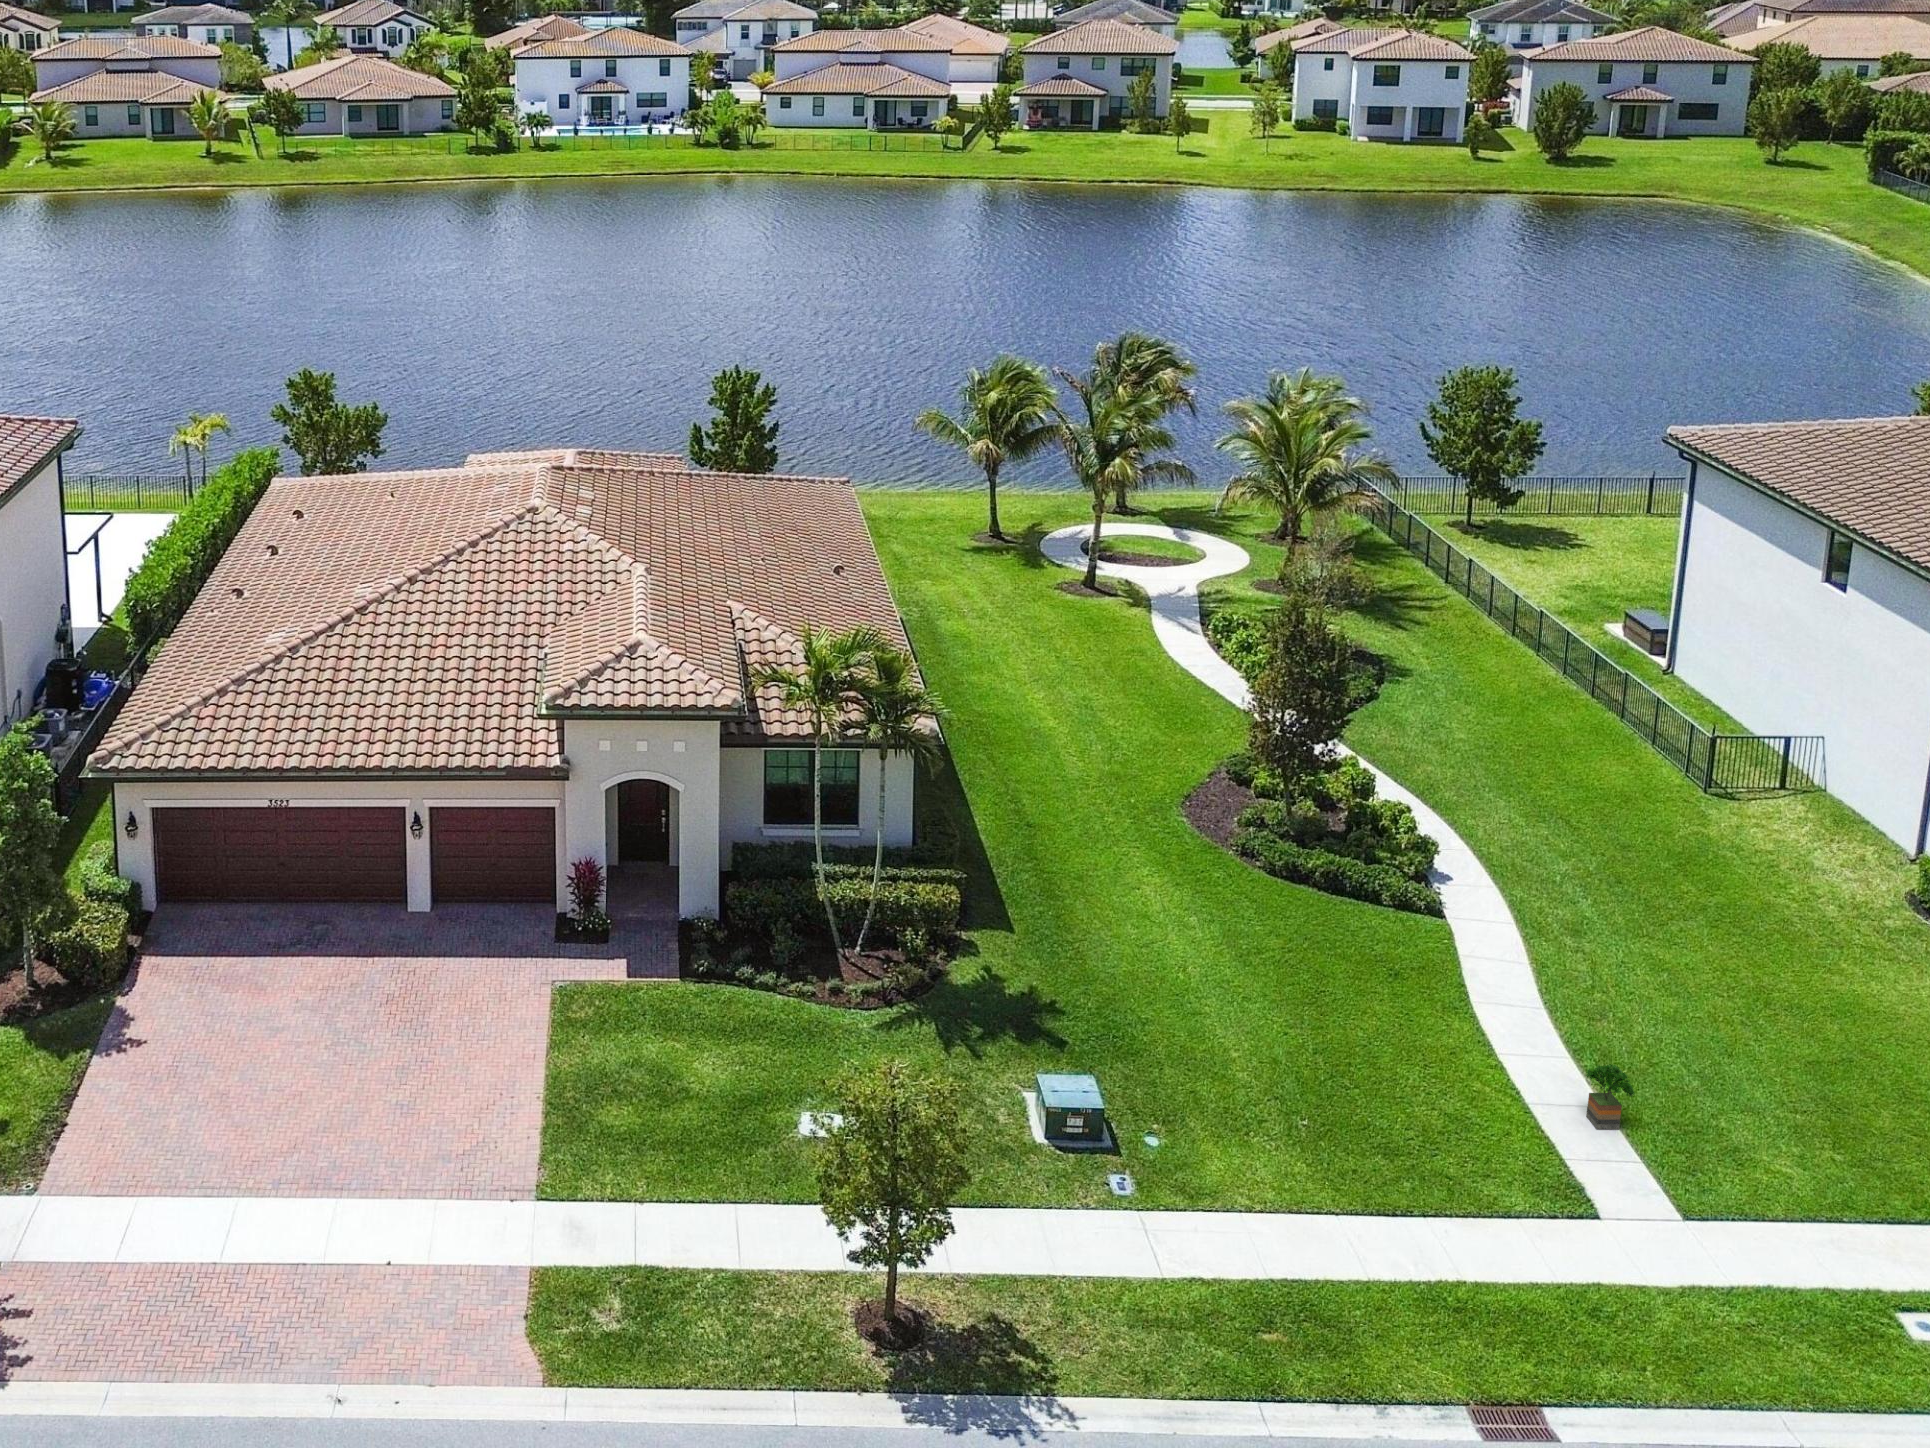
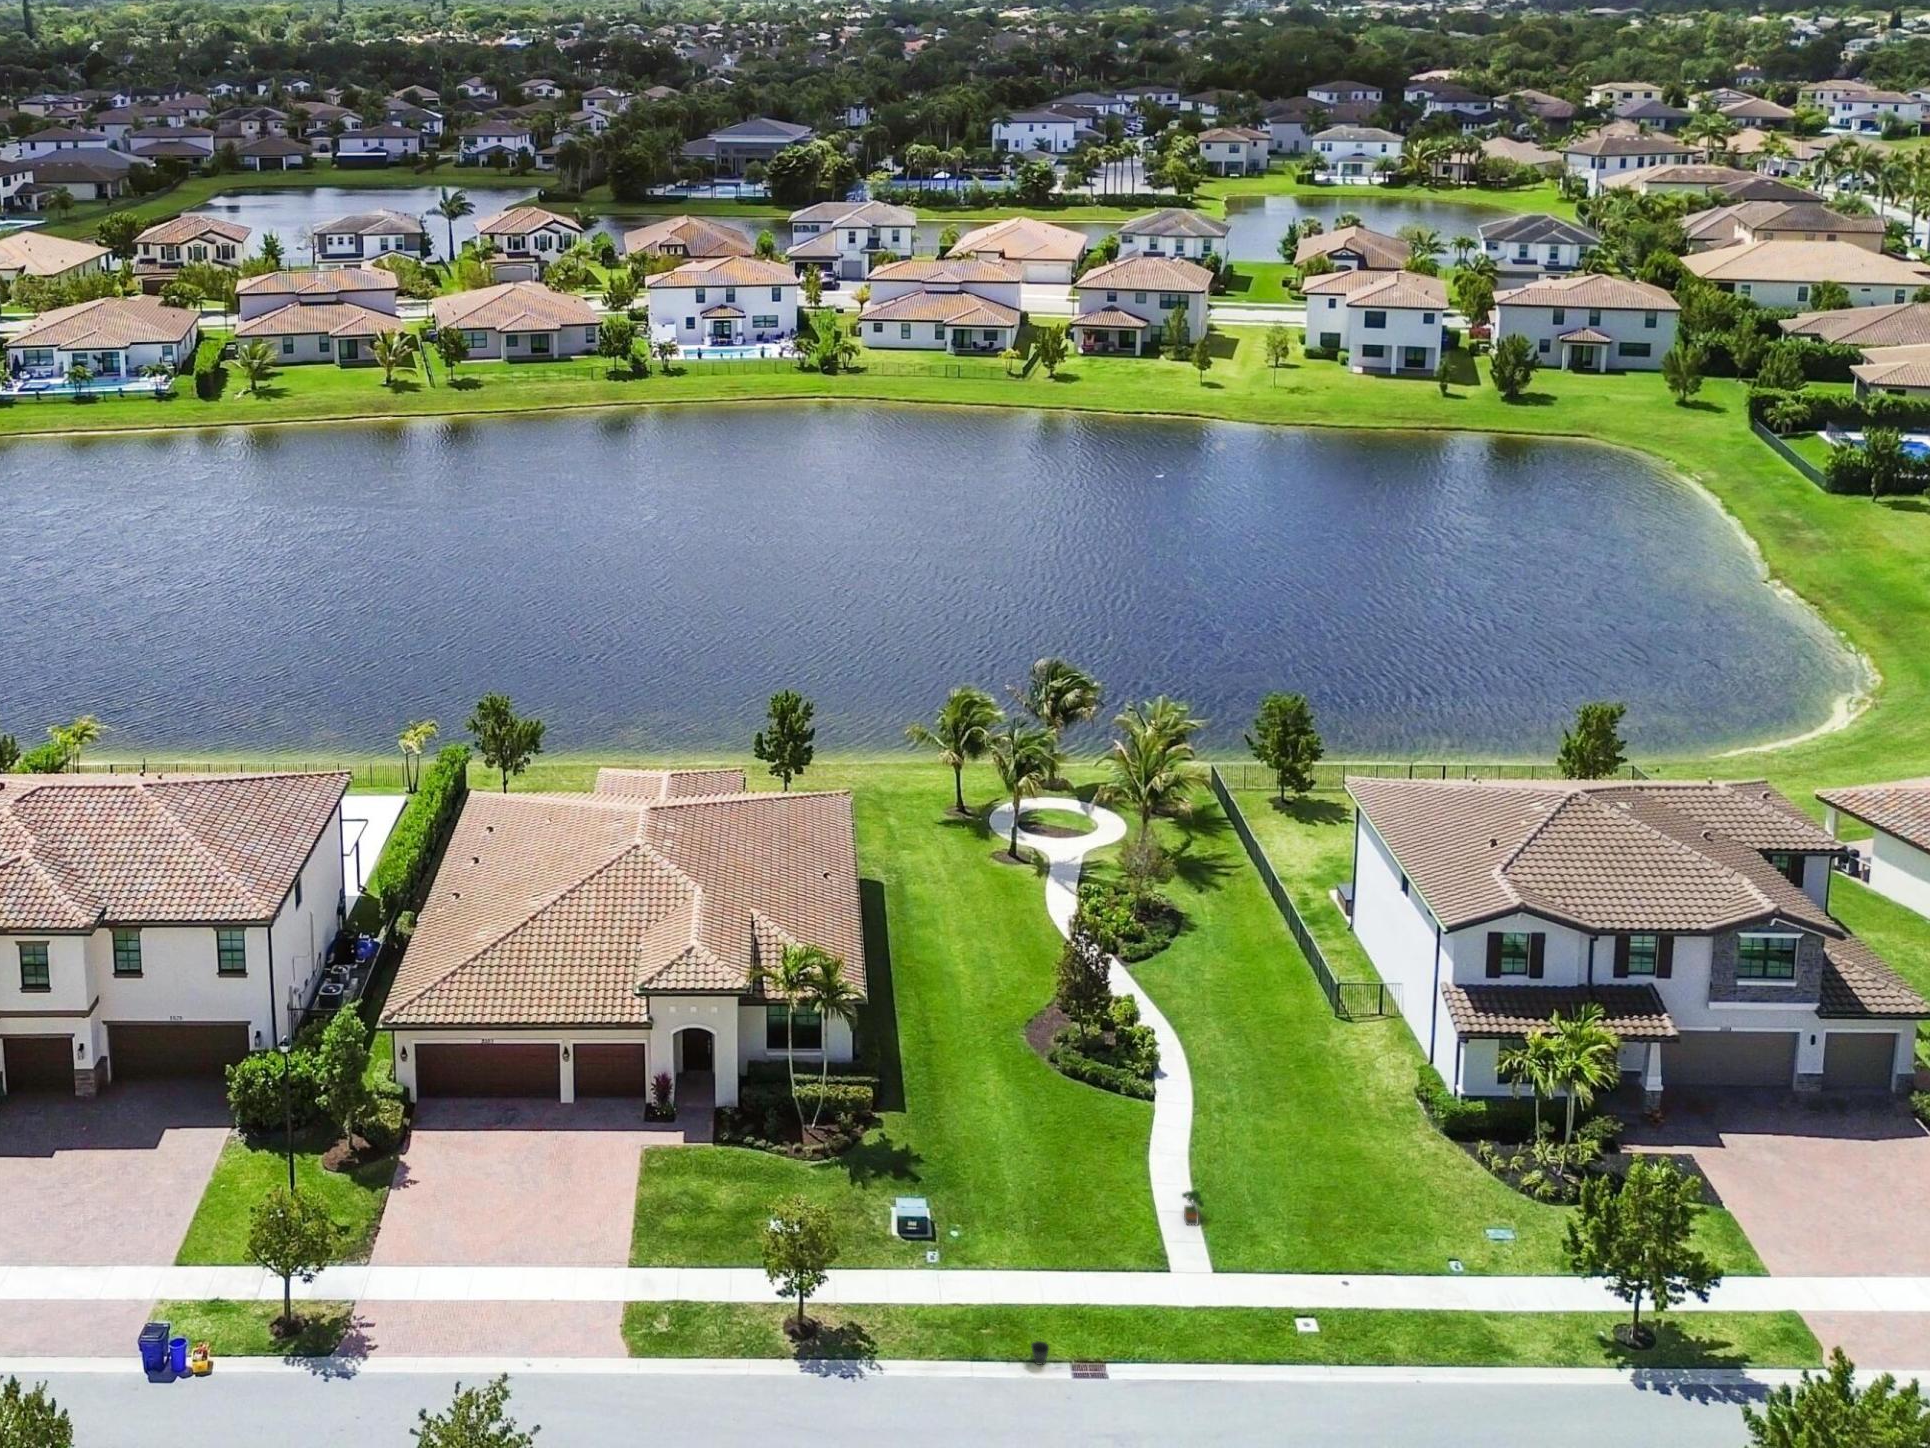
bucket: none [1381,1353,1425,1409] -> present [1031,1341,1049,1365]

